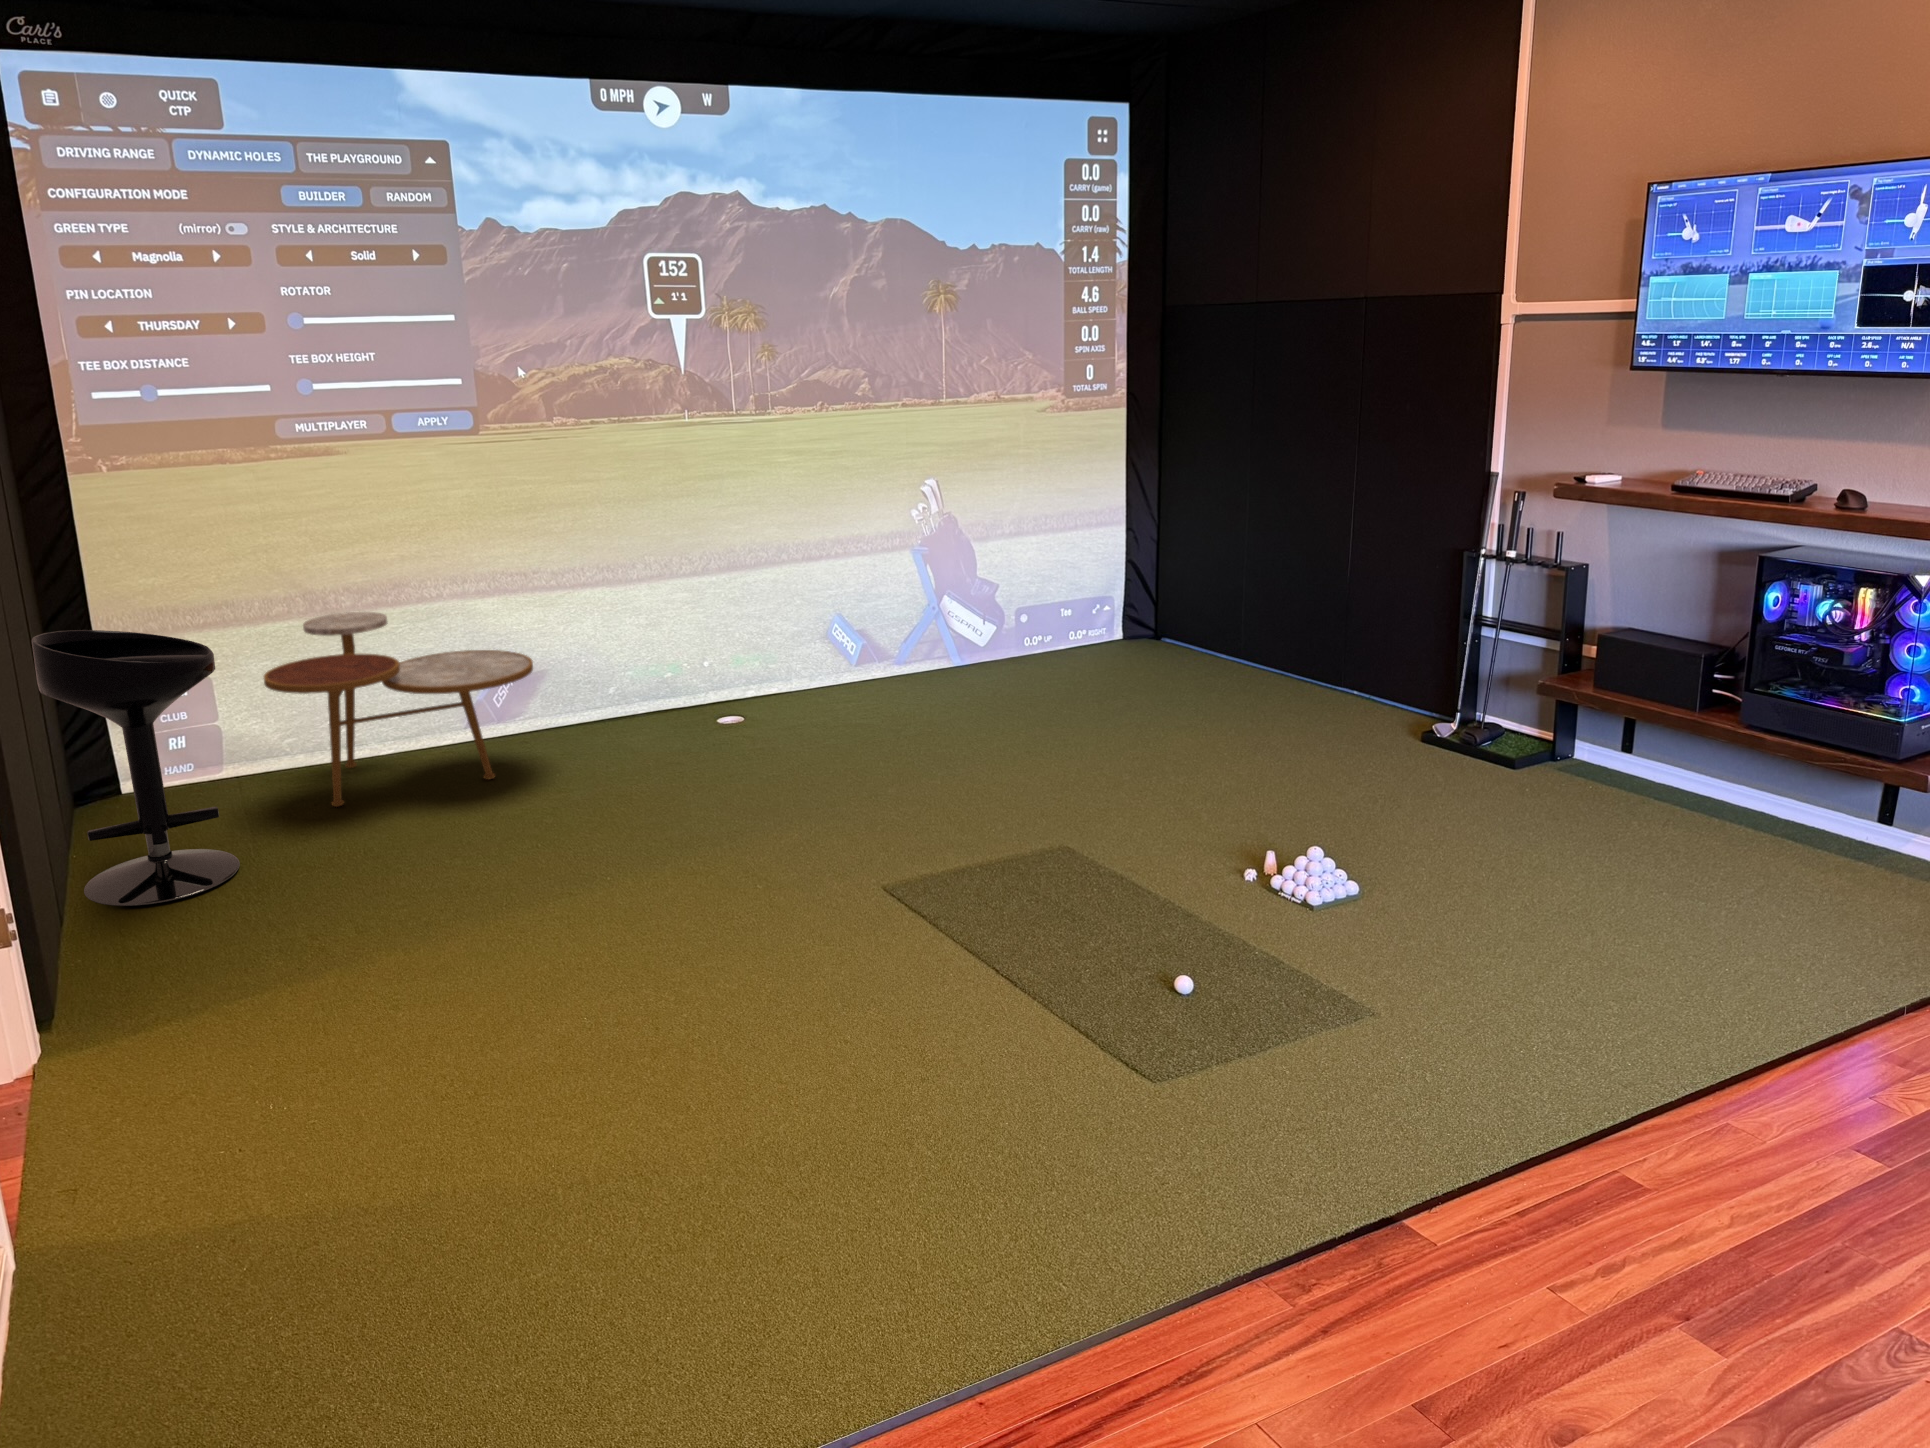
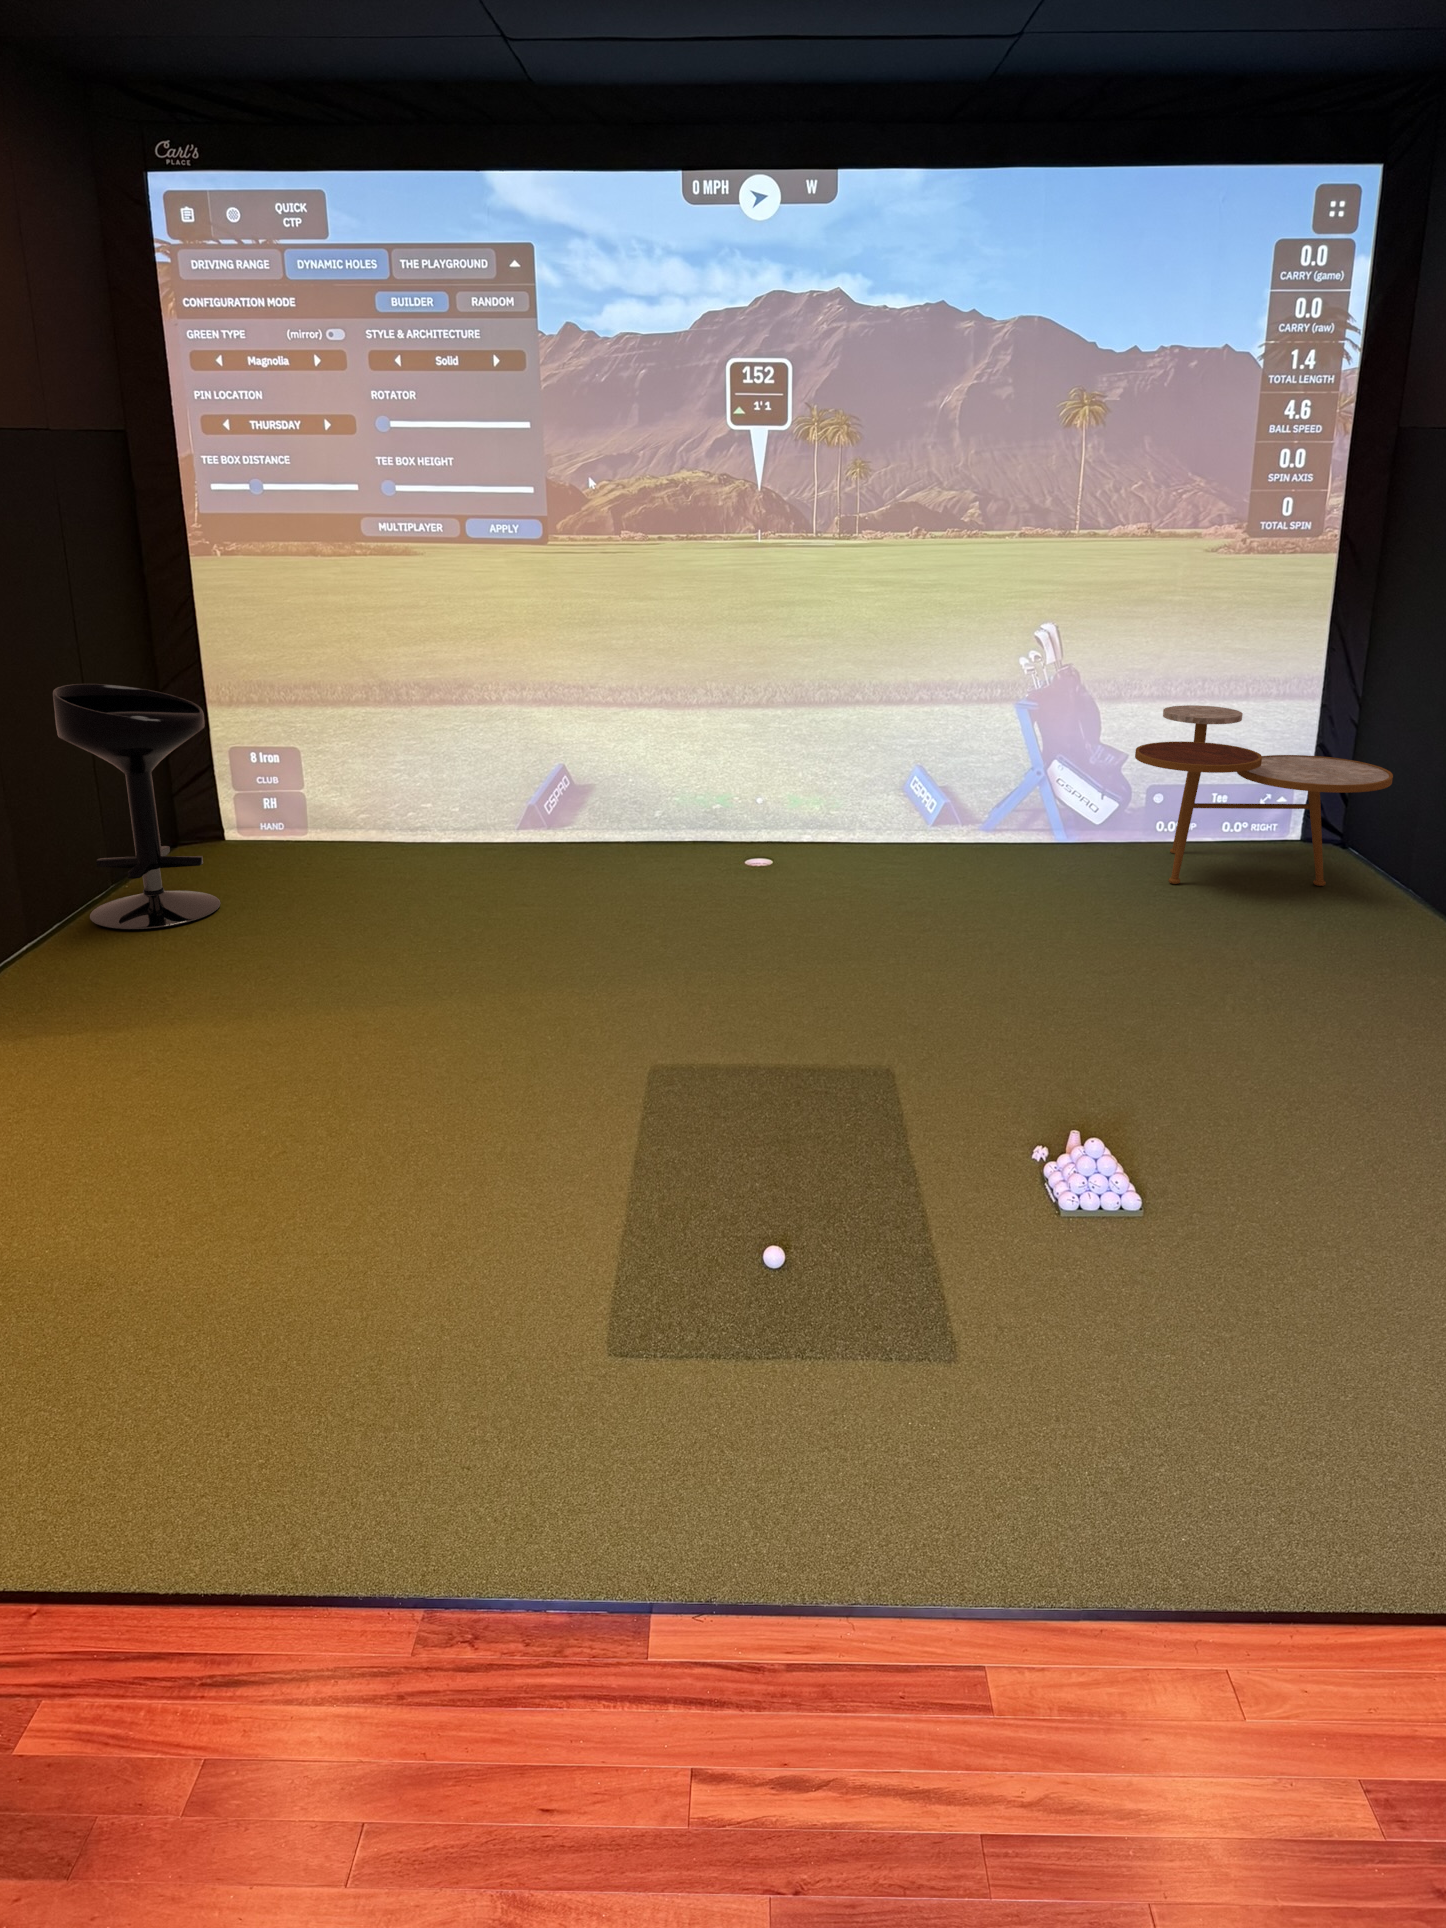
side table: present [264,612,533,807] -> present [1135,705,1393,886]

